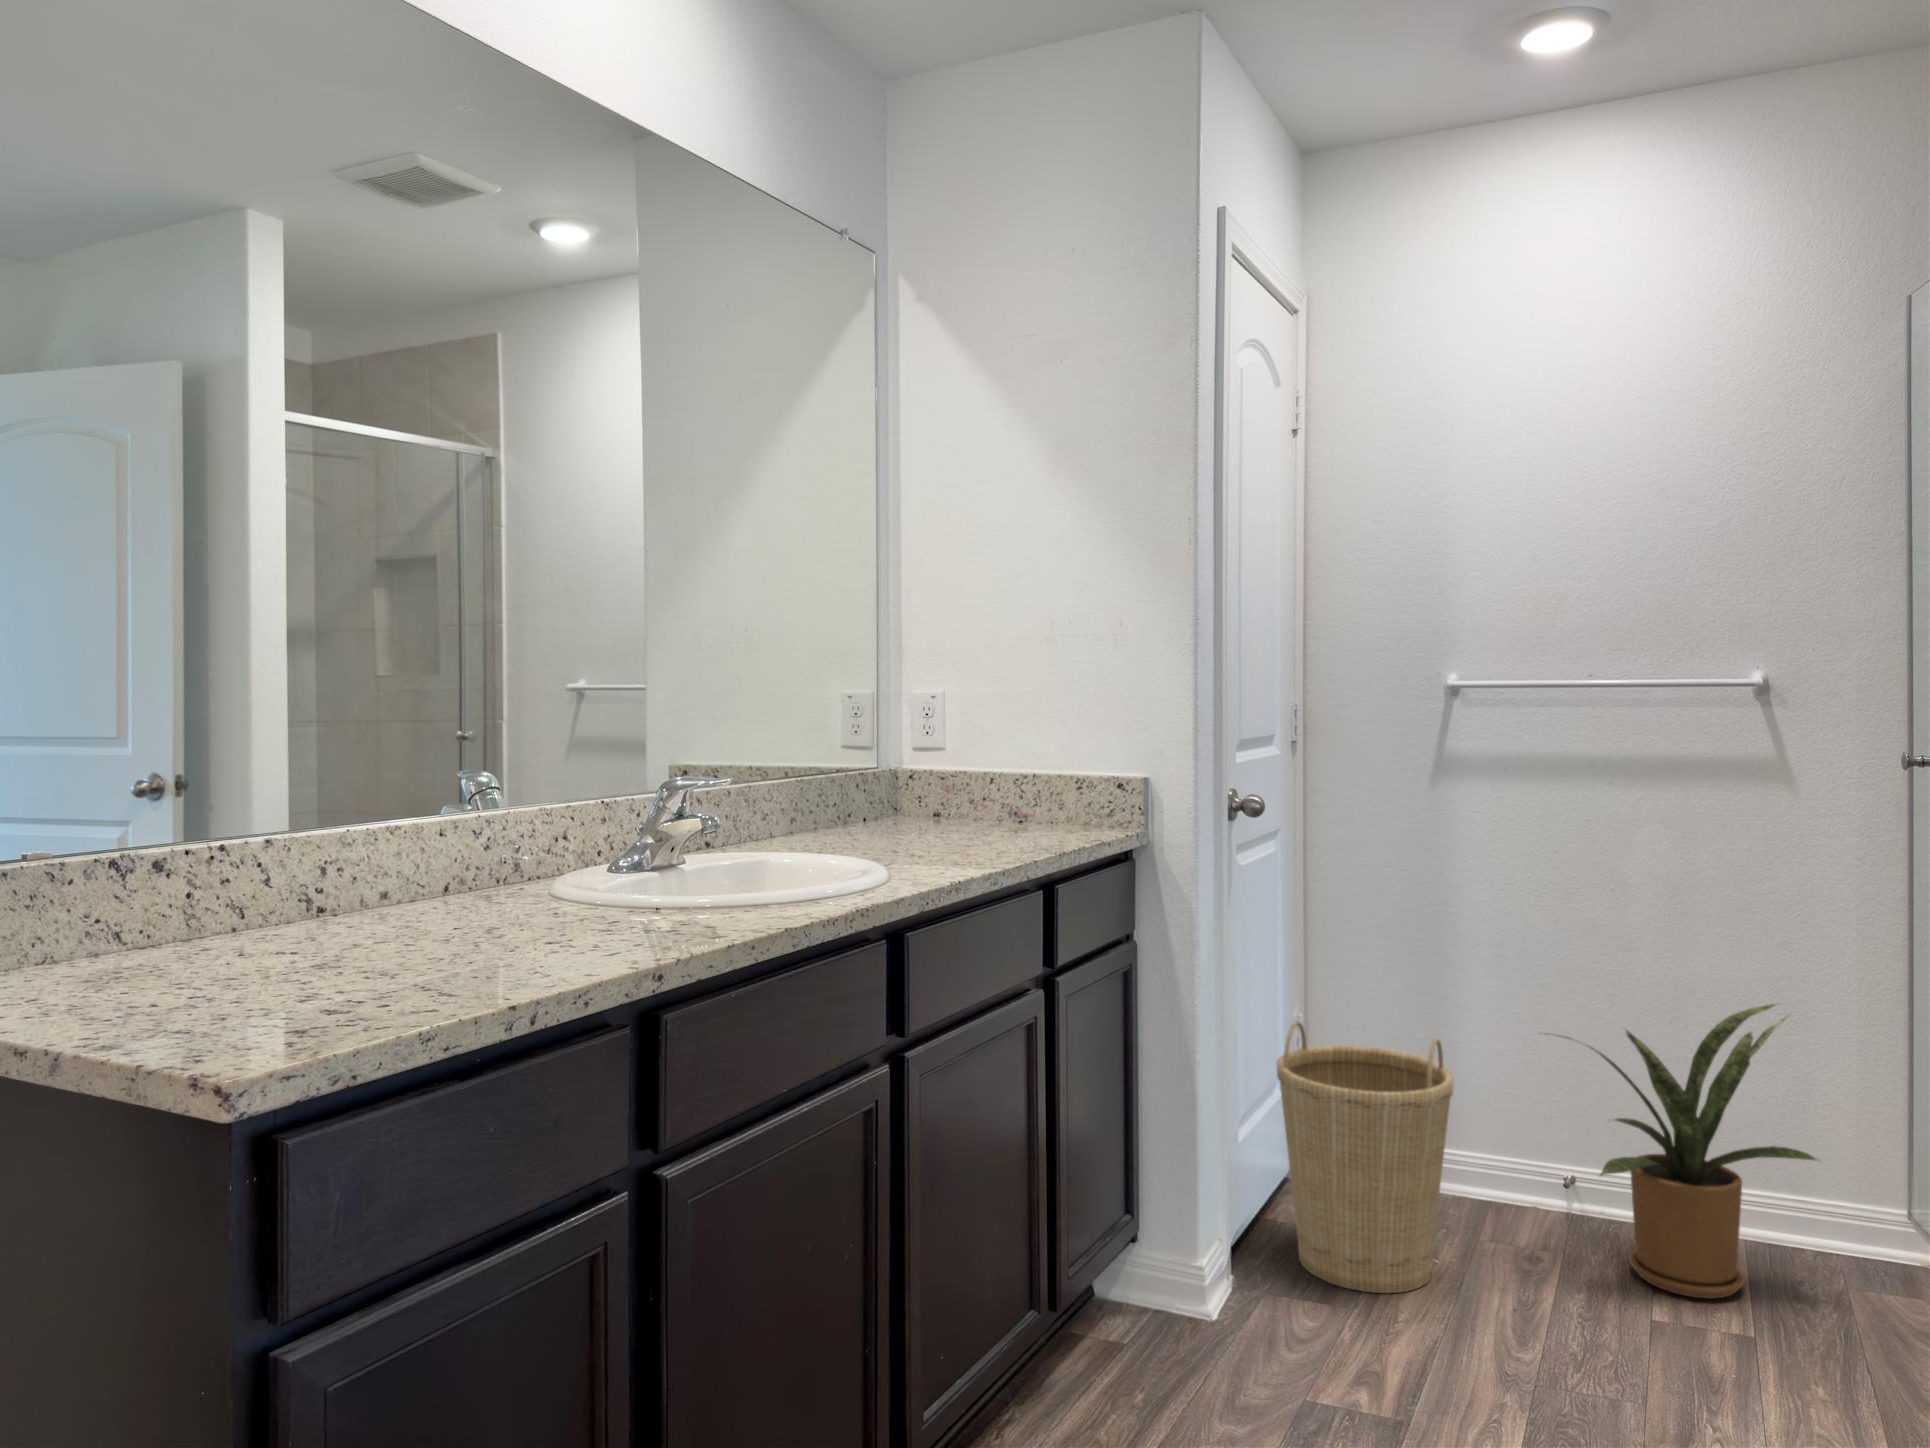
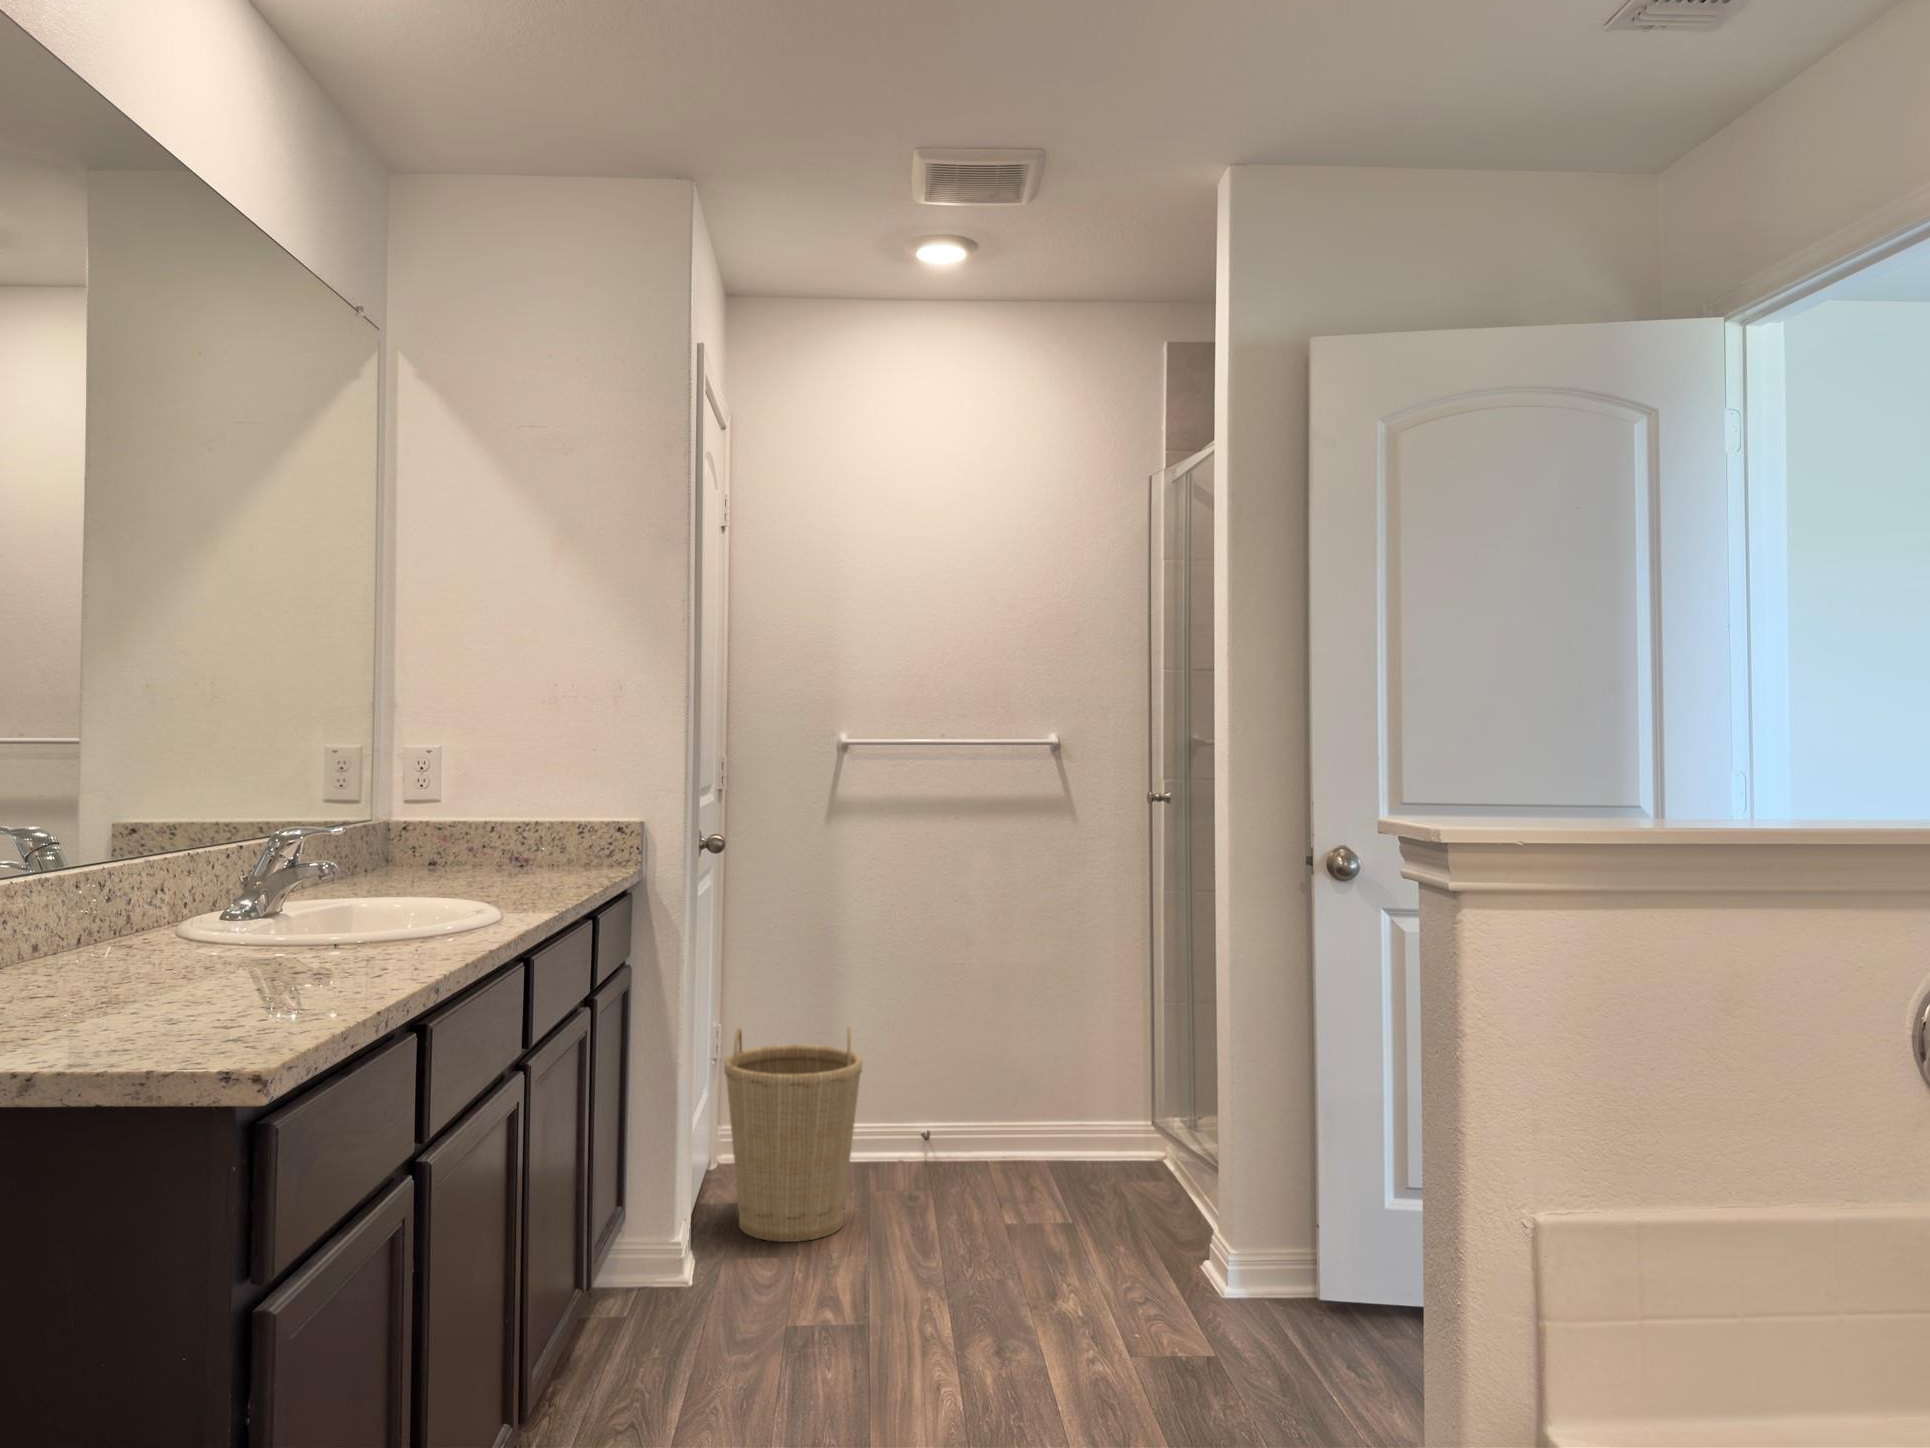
house plant: present [1558,1004,1817,1299] -> none [913,976,1096,1200]

